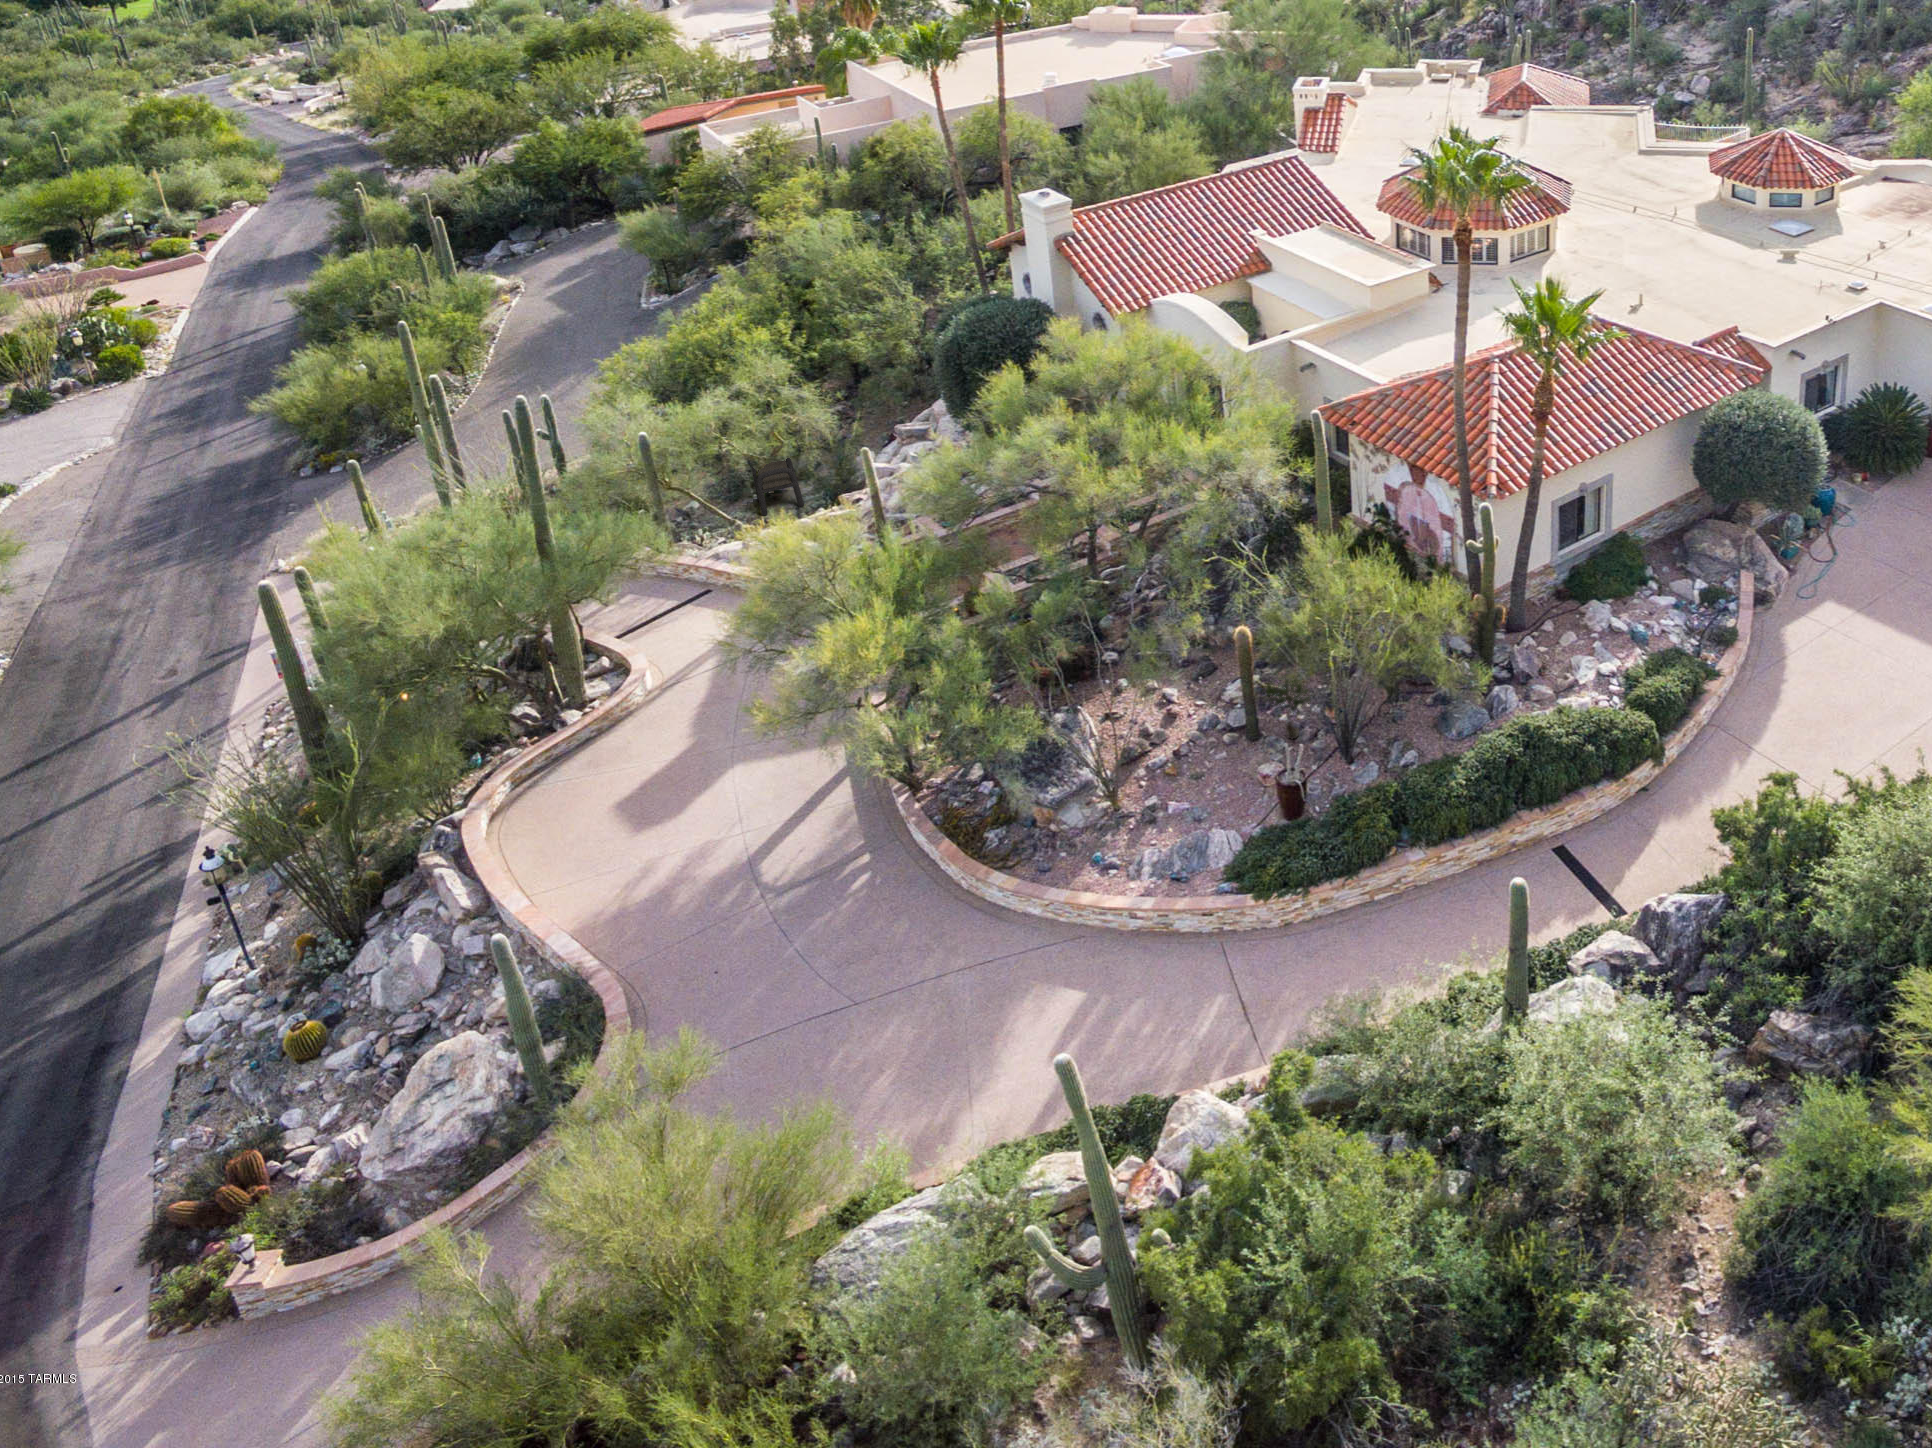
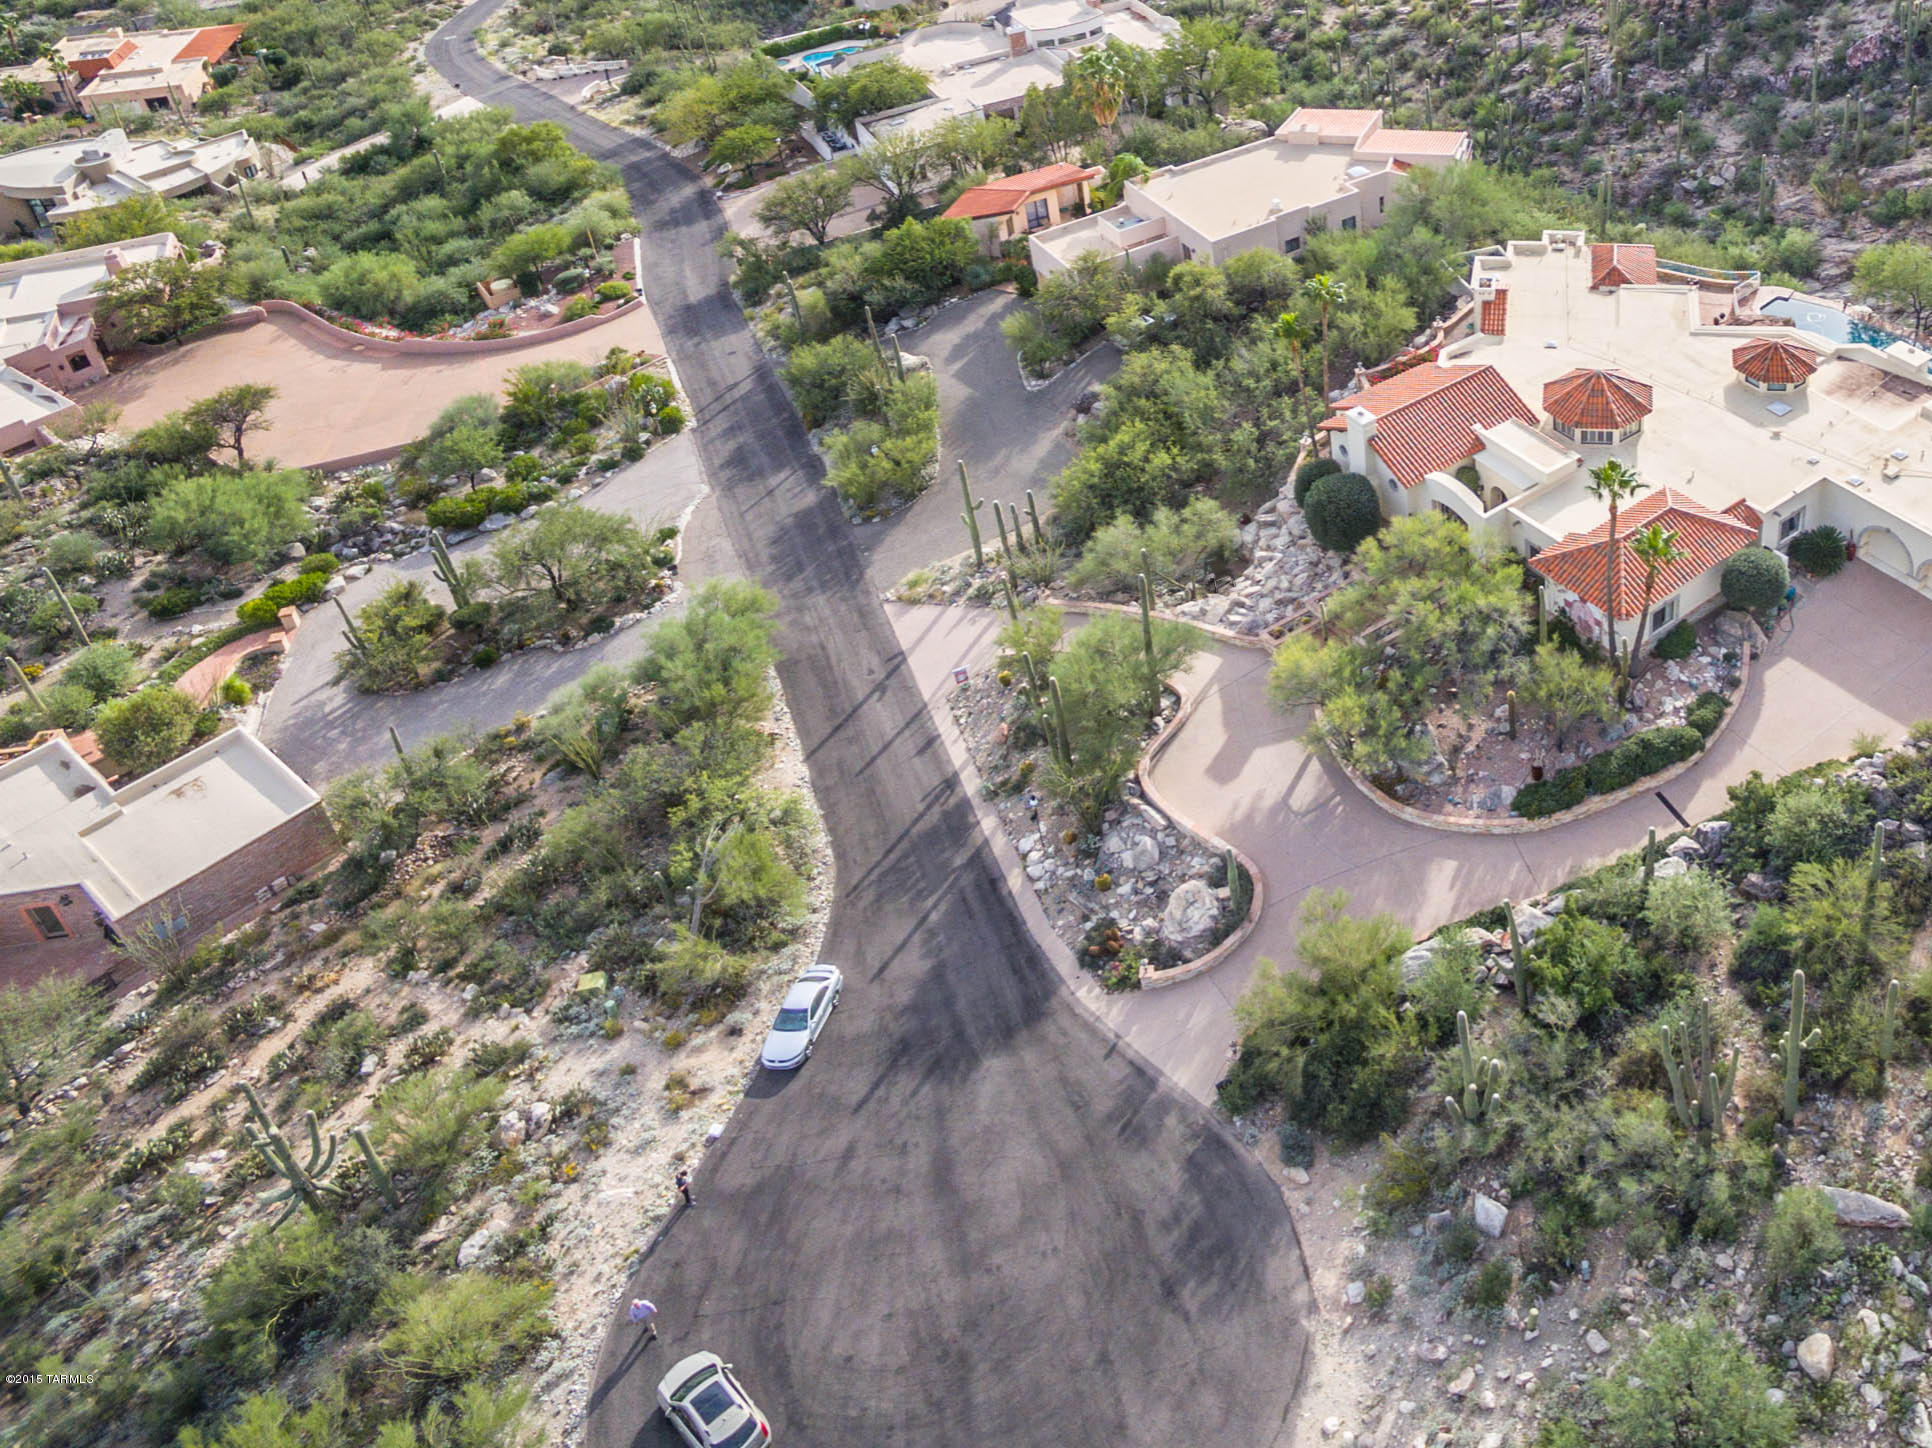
potted plant: present [1266,679,1310,739] -> none [1514,706,1540,736]

